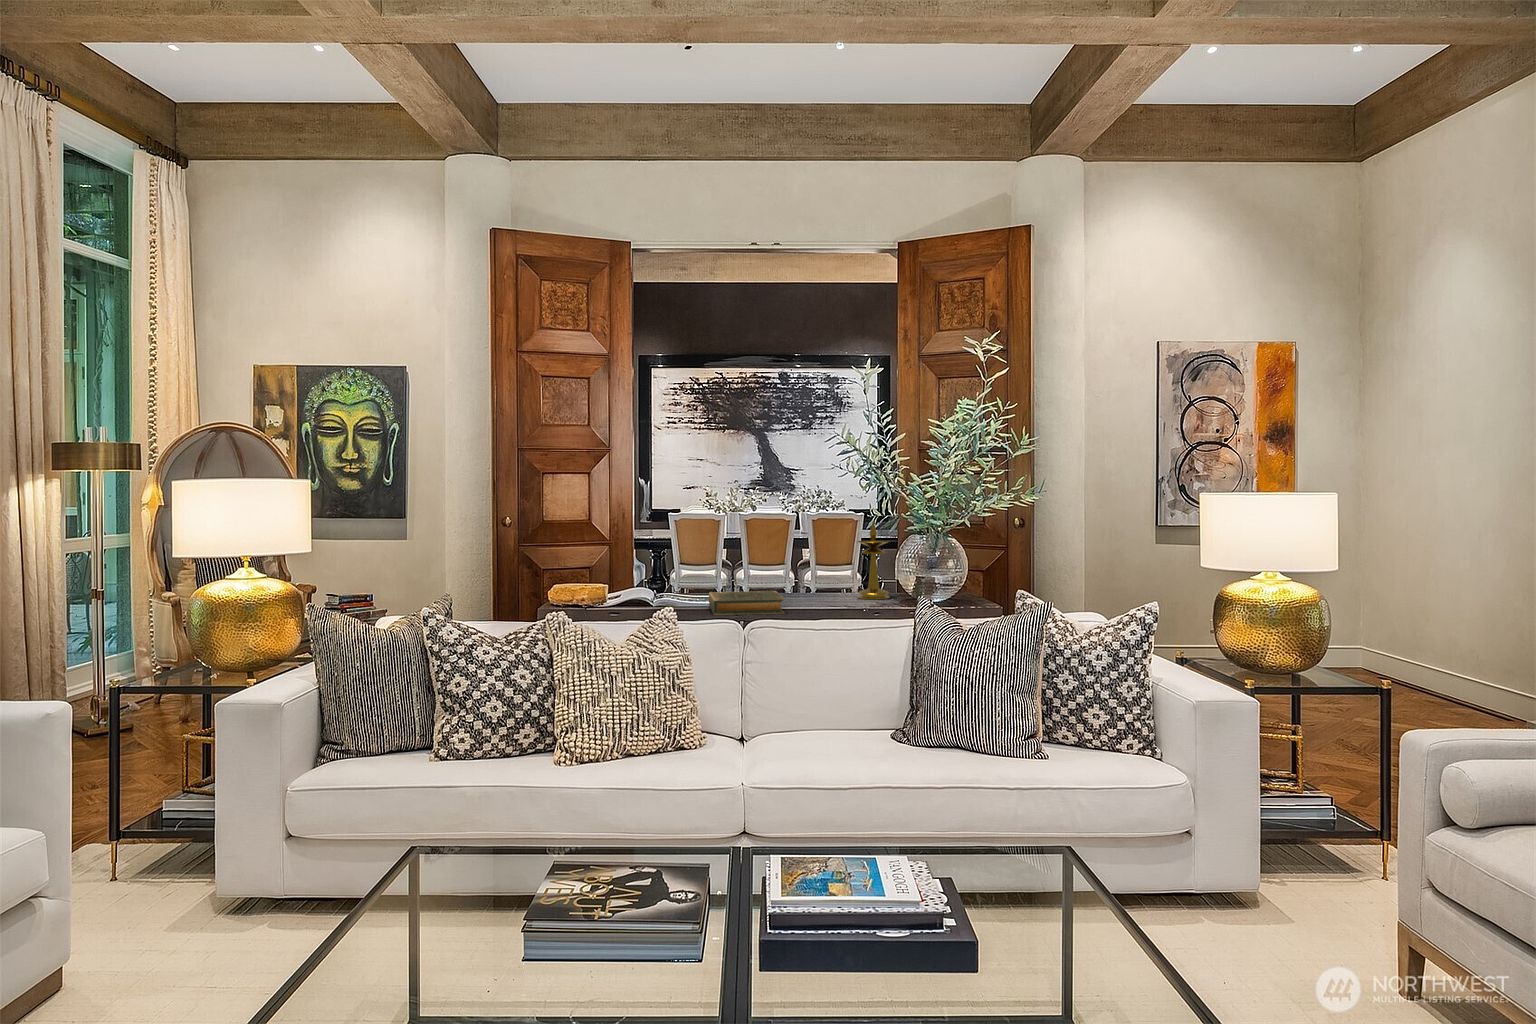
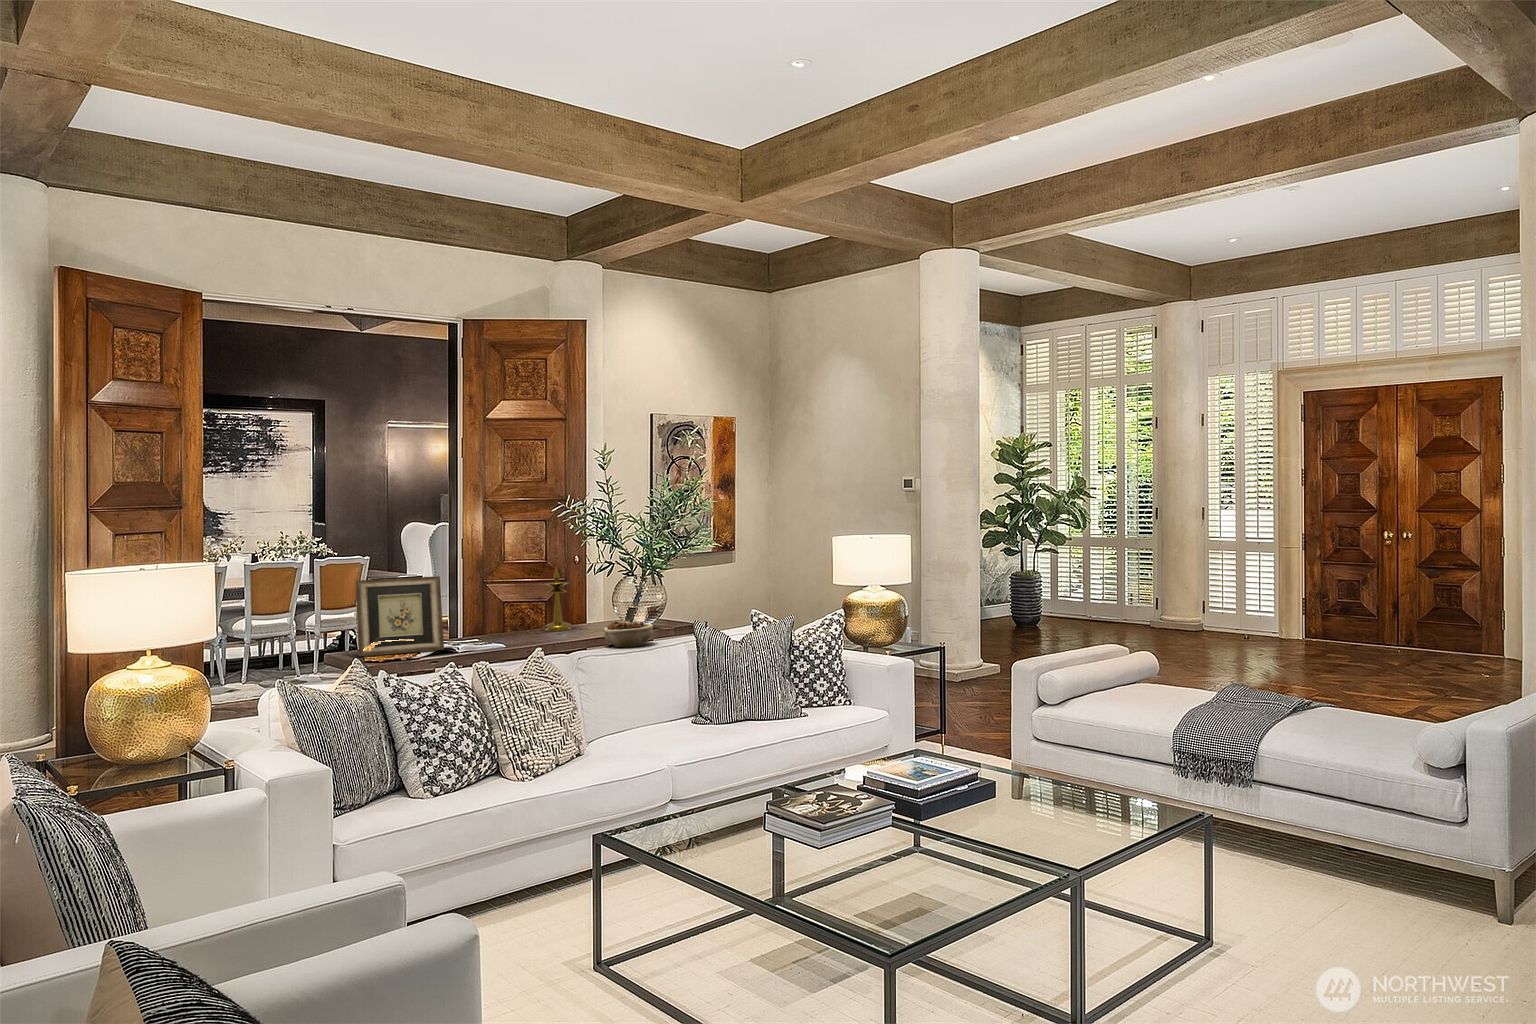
picture frame: none [619,523,707,605] -> present [356,576,444,656]
succulent planter: none [821,590,885,624] -> present [604,621,653,647]
hardback book: present [709,591,785,615] -> none [459,630,550,654]

